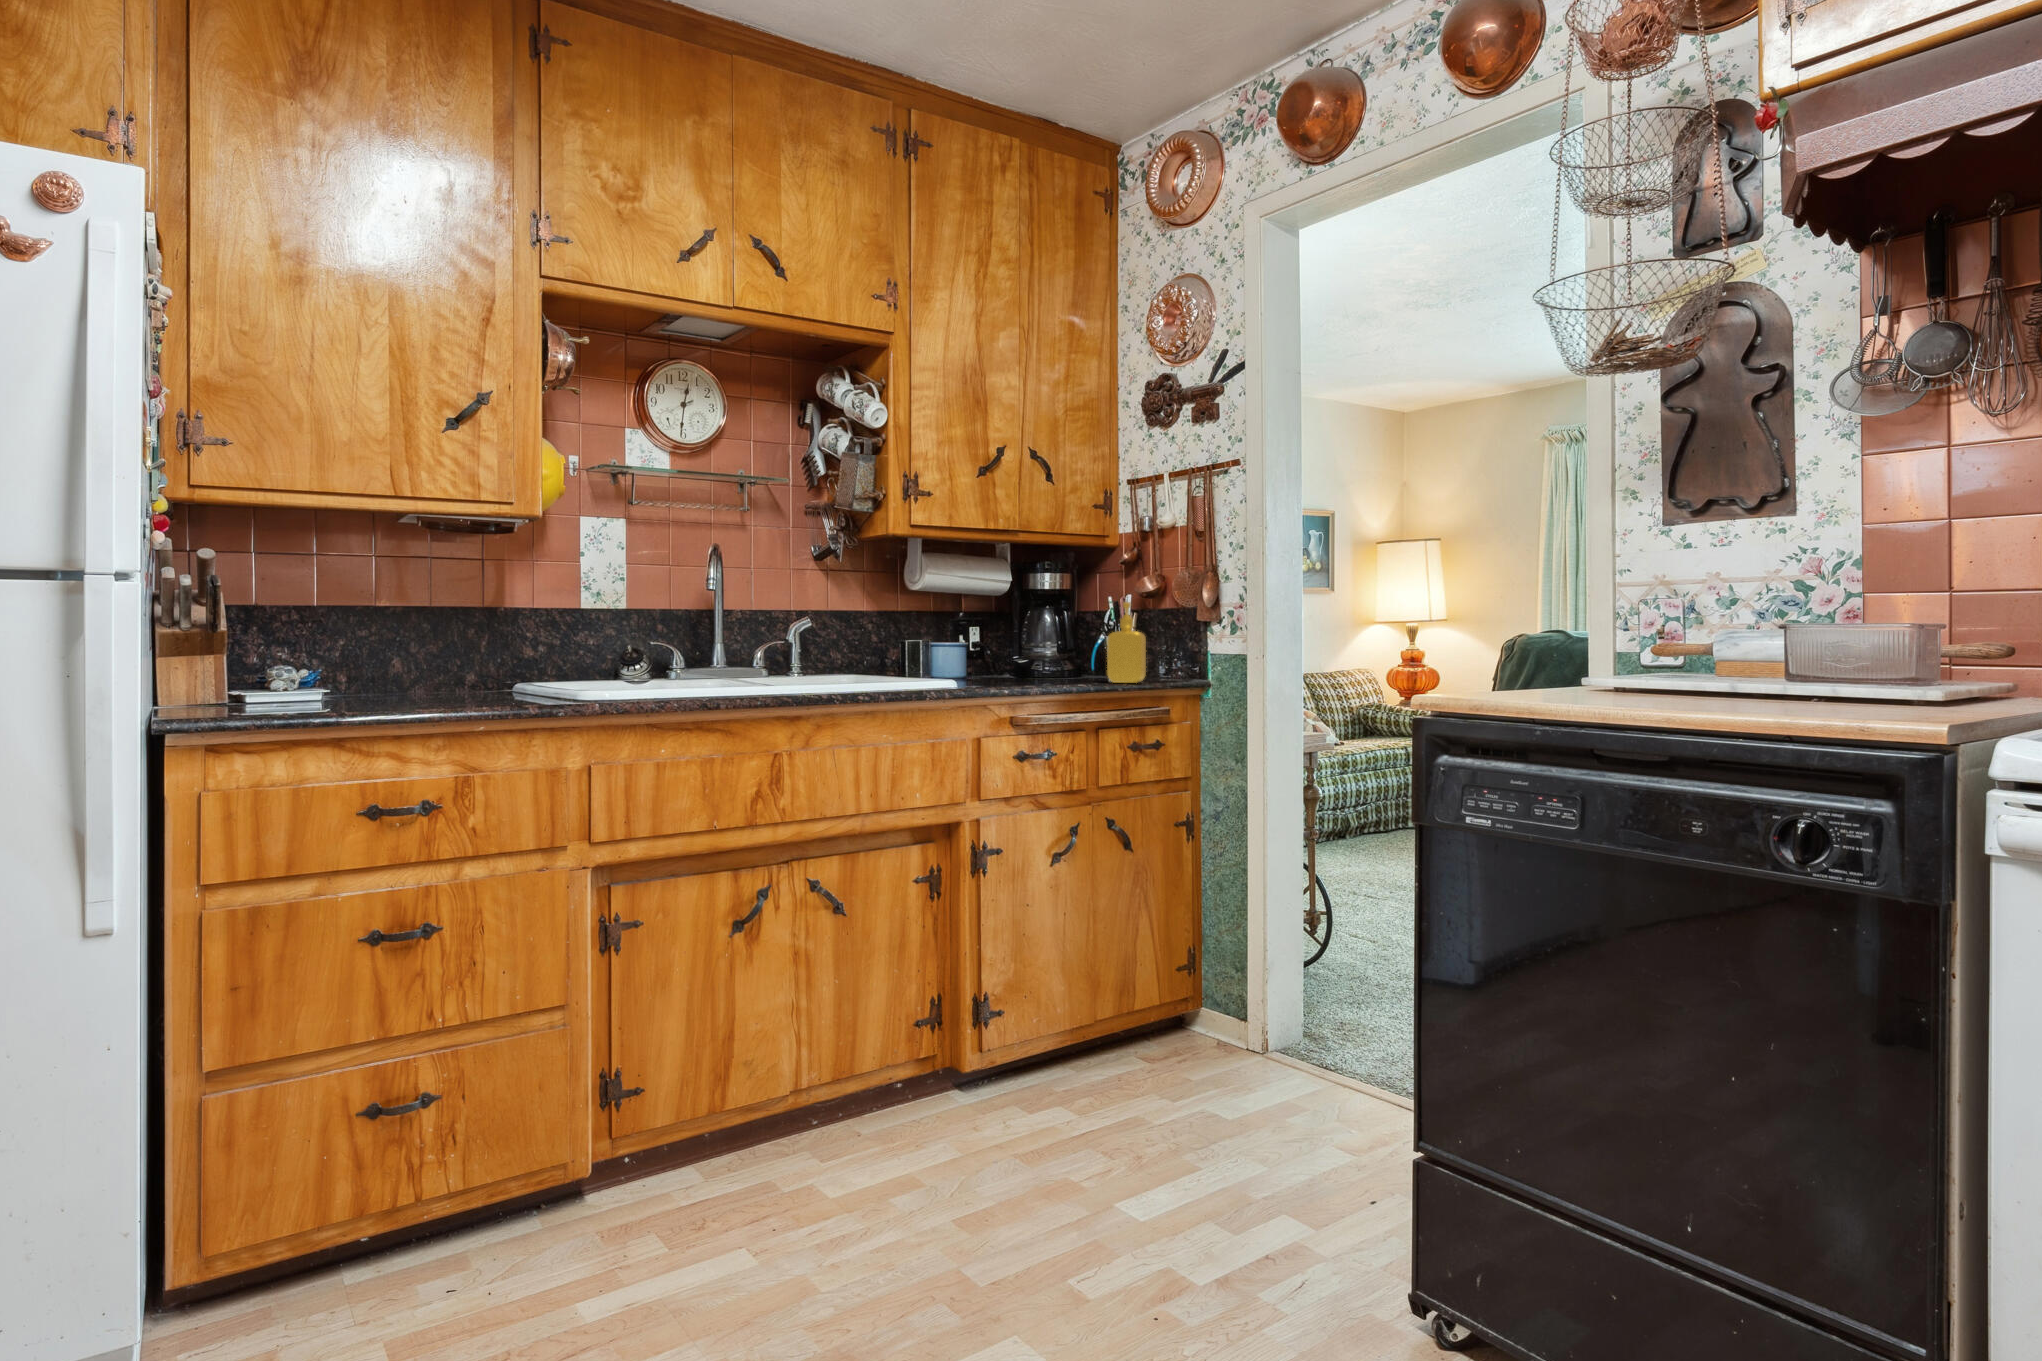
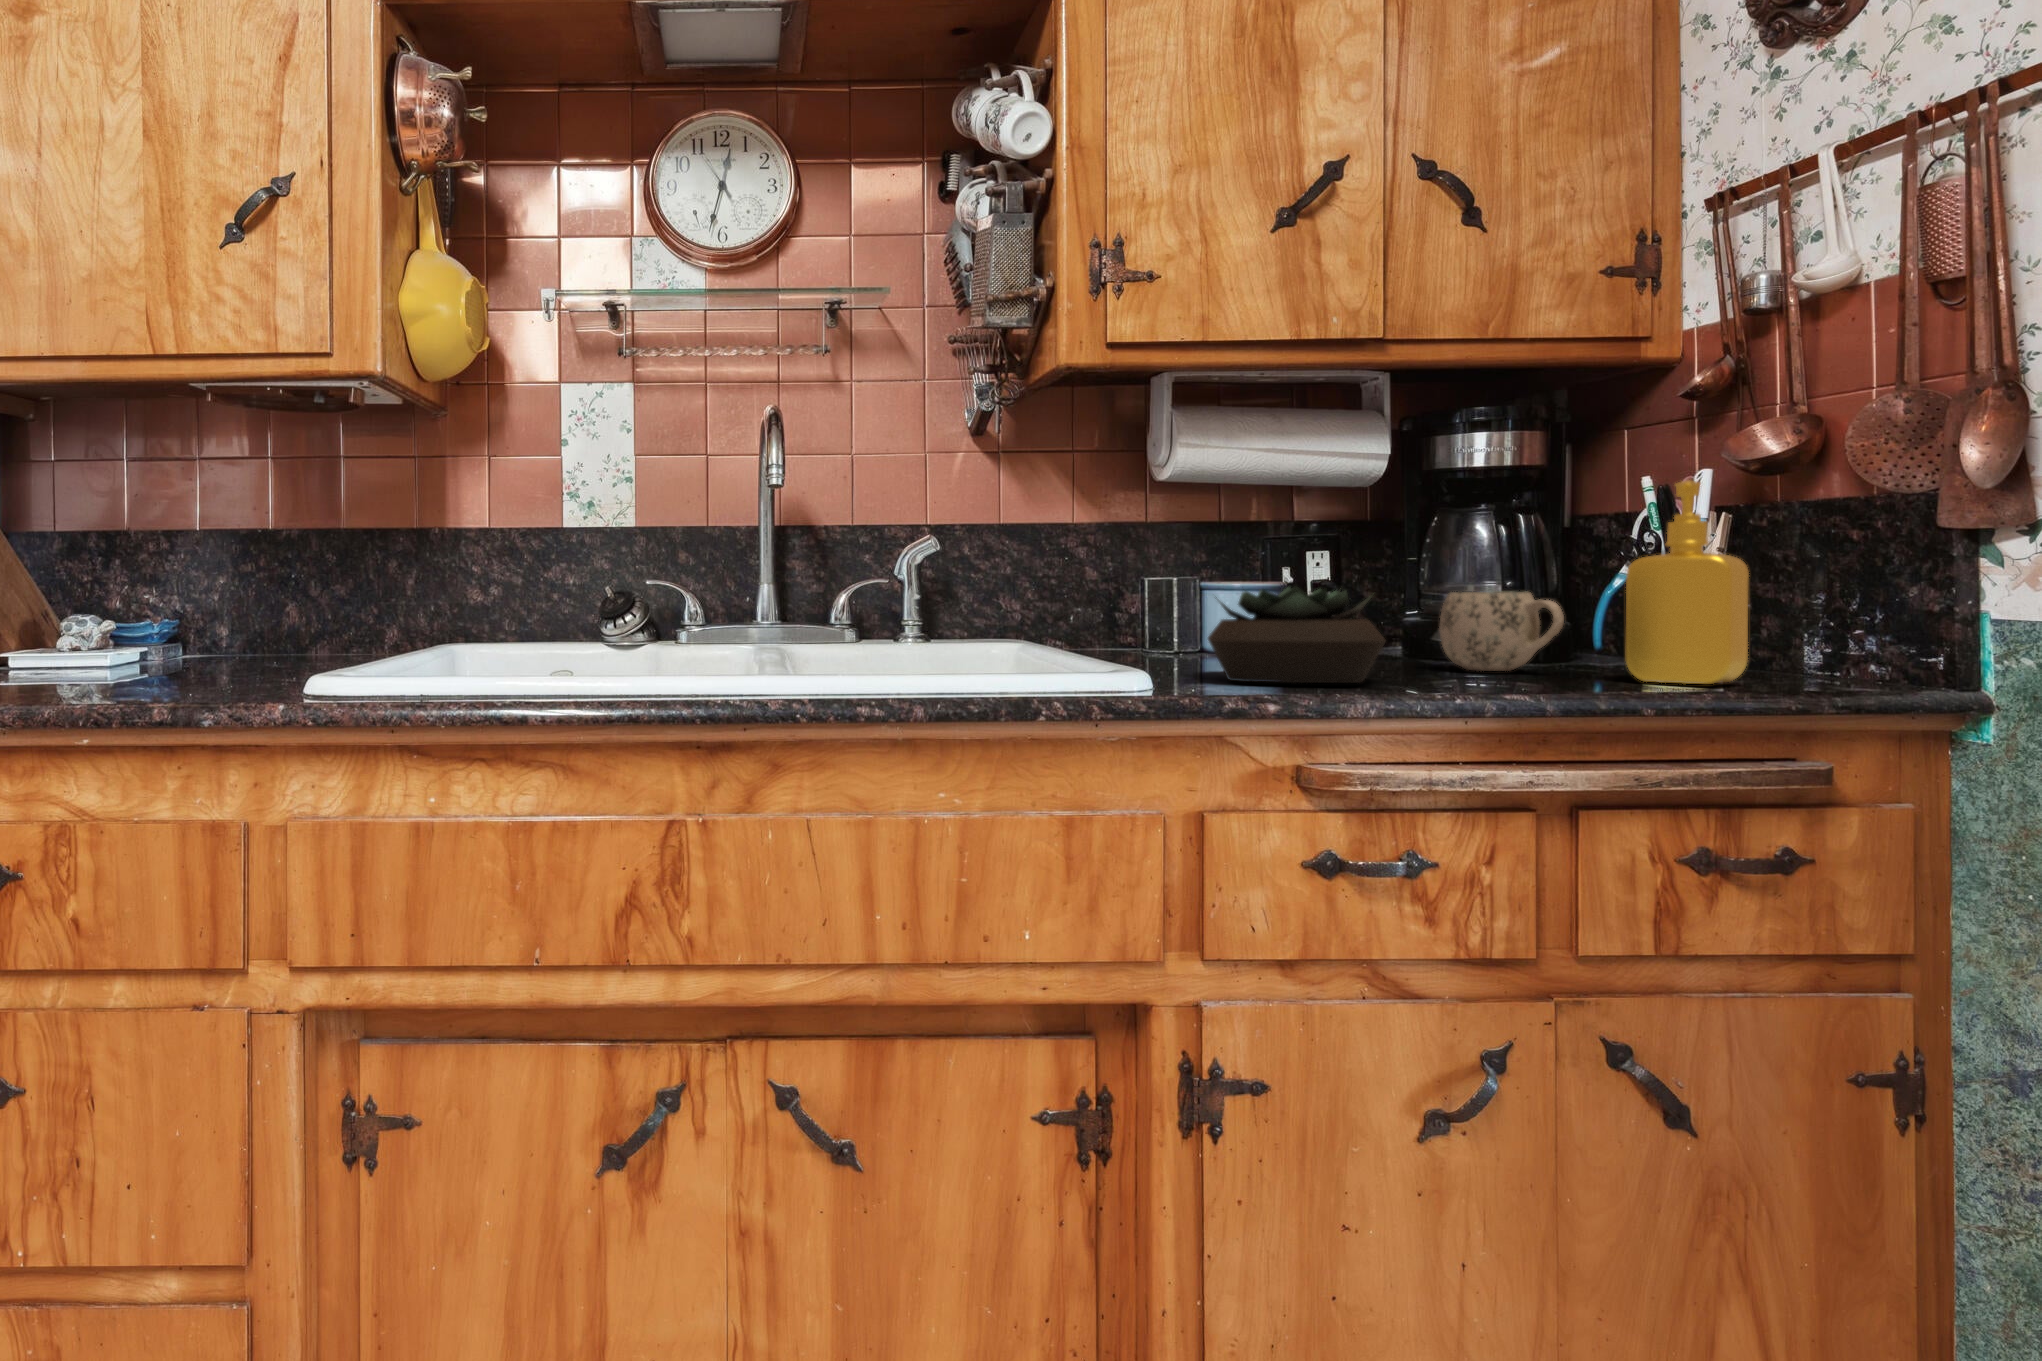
succulent plant: none [954,644,1031,687] -> present [1208,586,1385,683]
mug: none [1038,646,1085,681] -> present [1440,592,1564,671]

